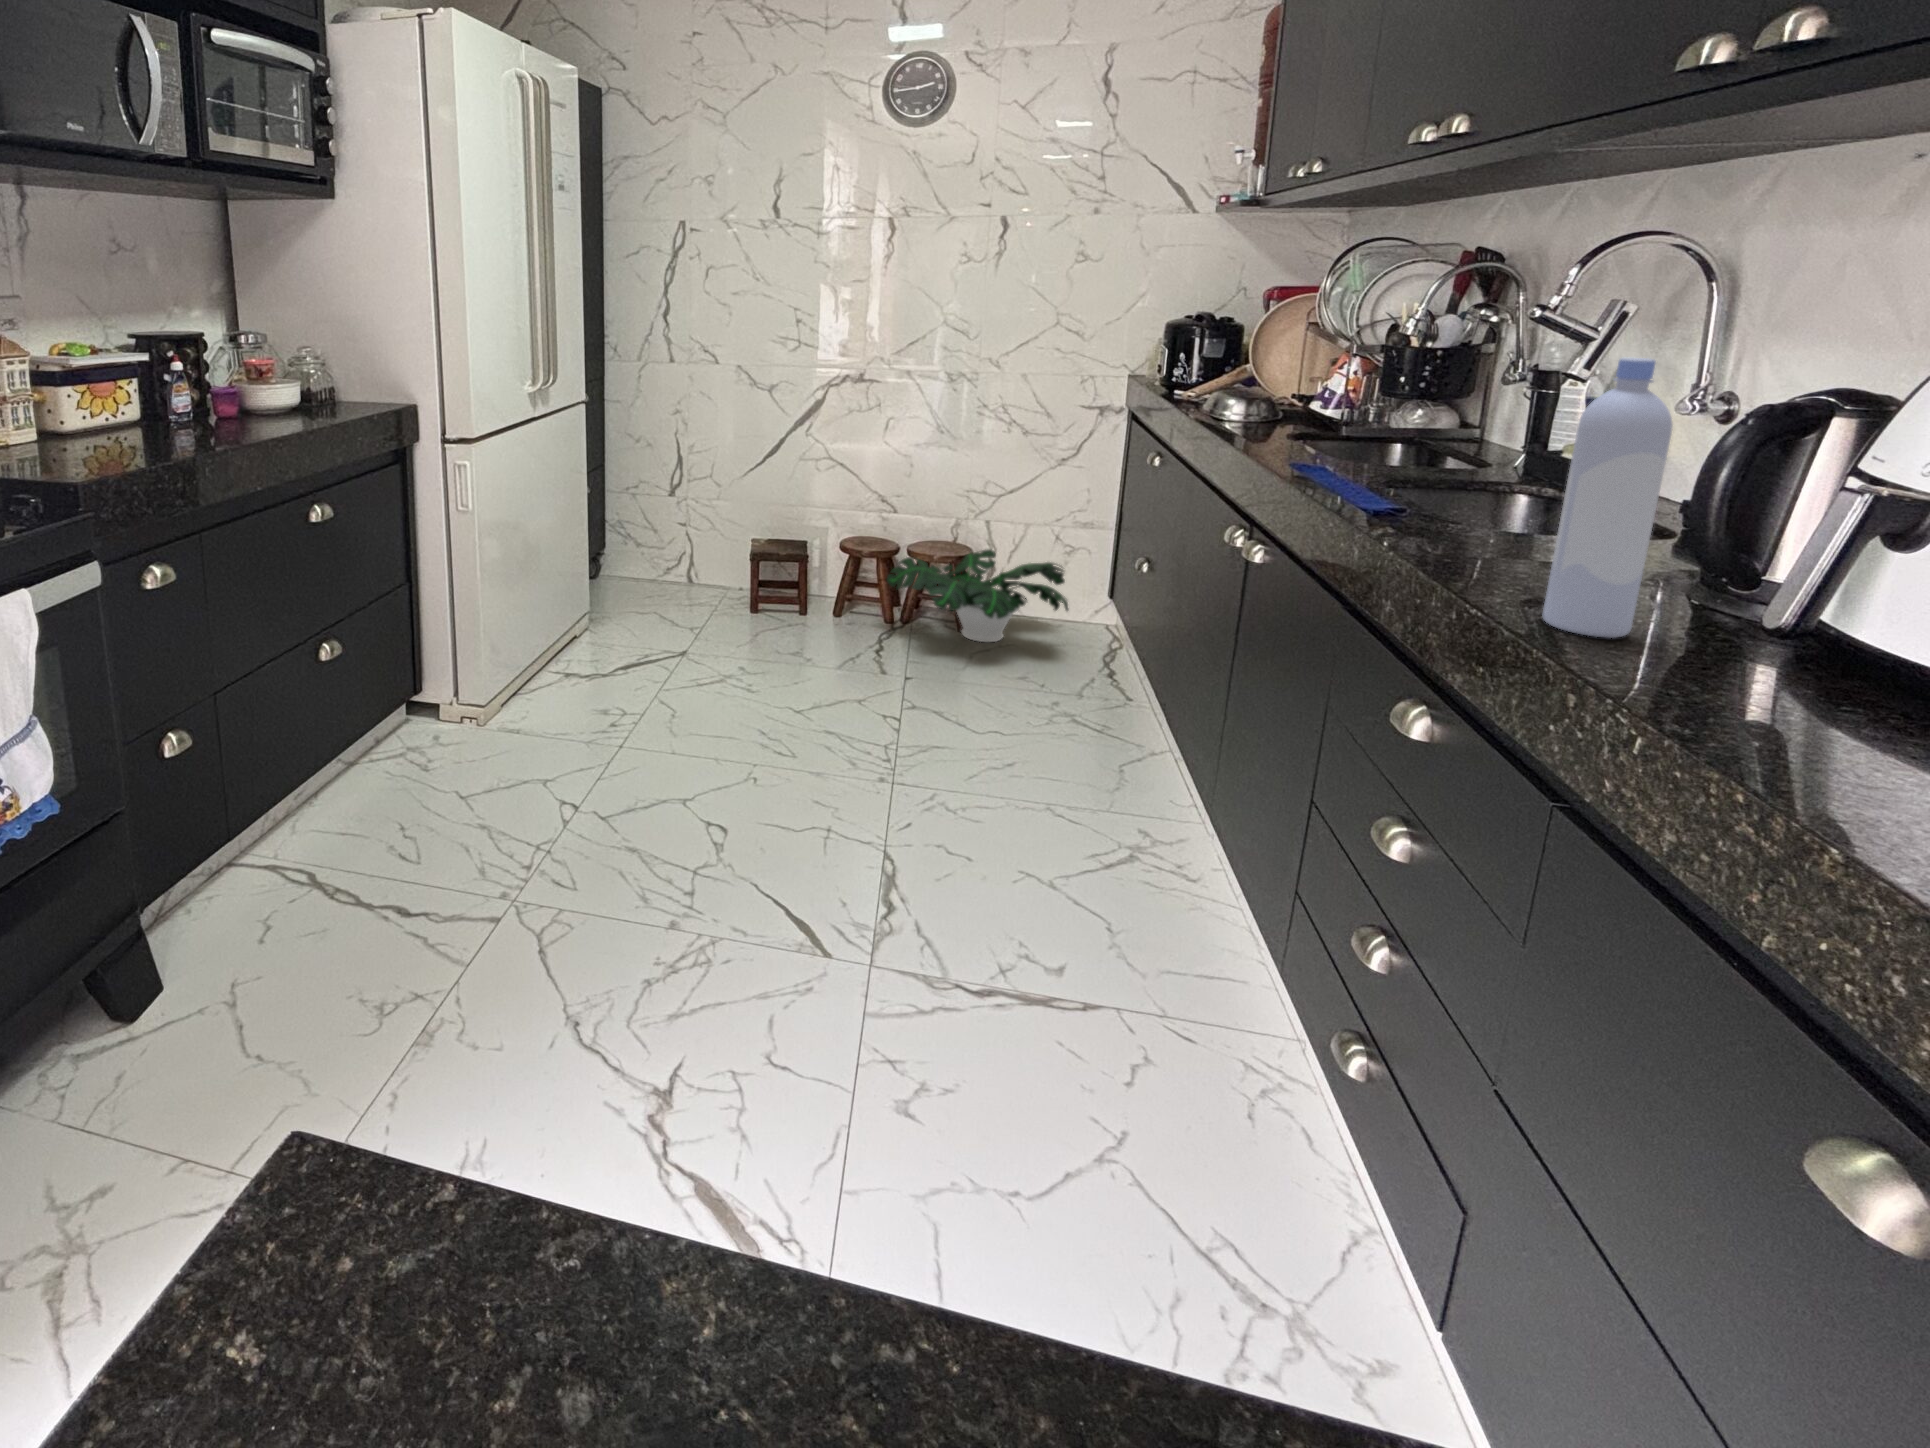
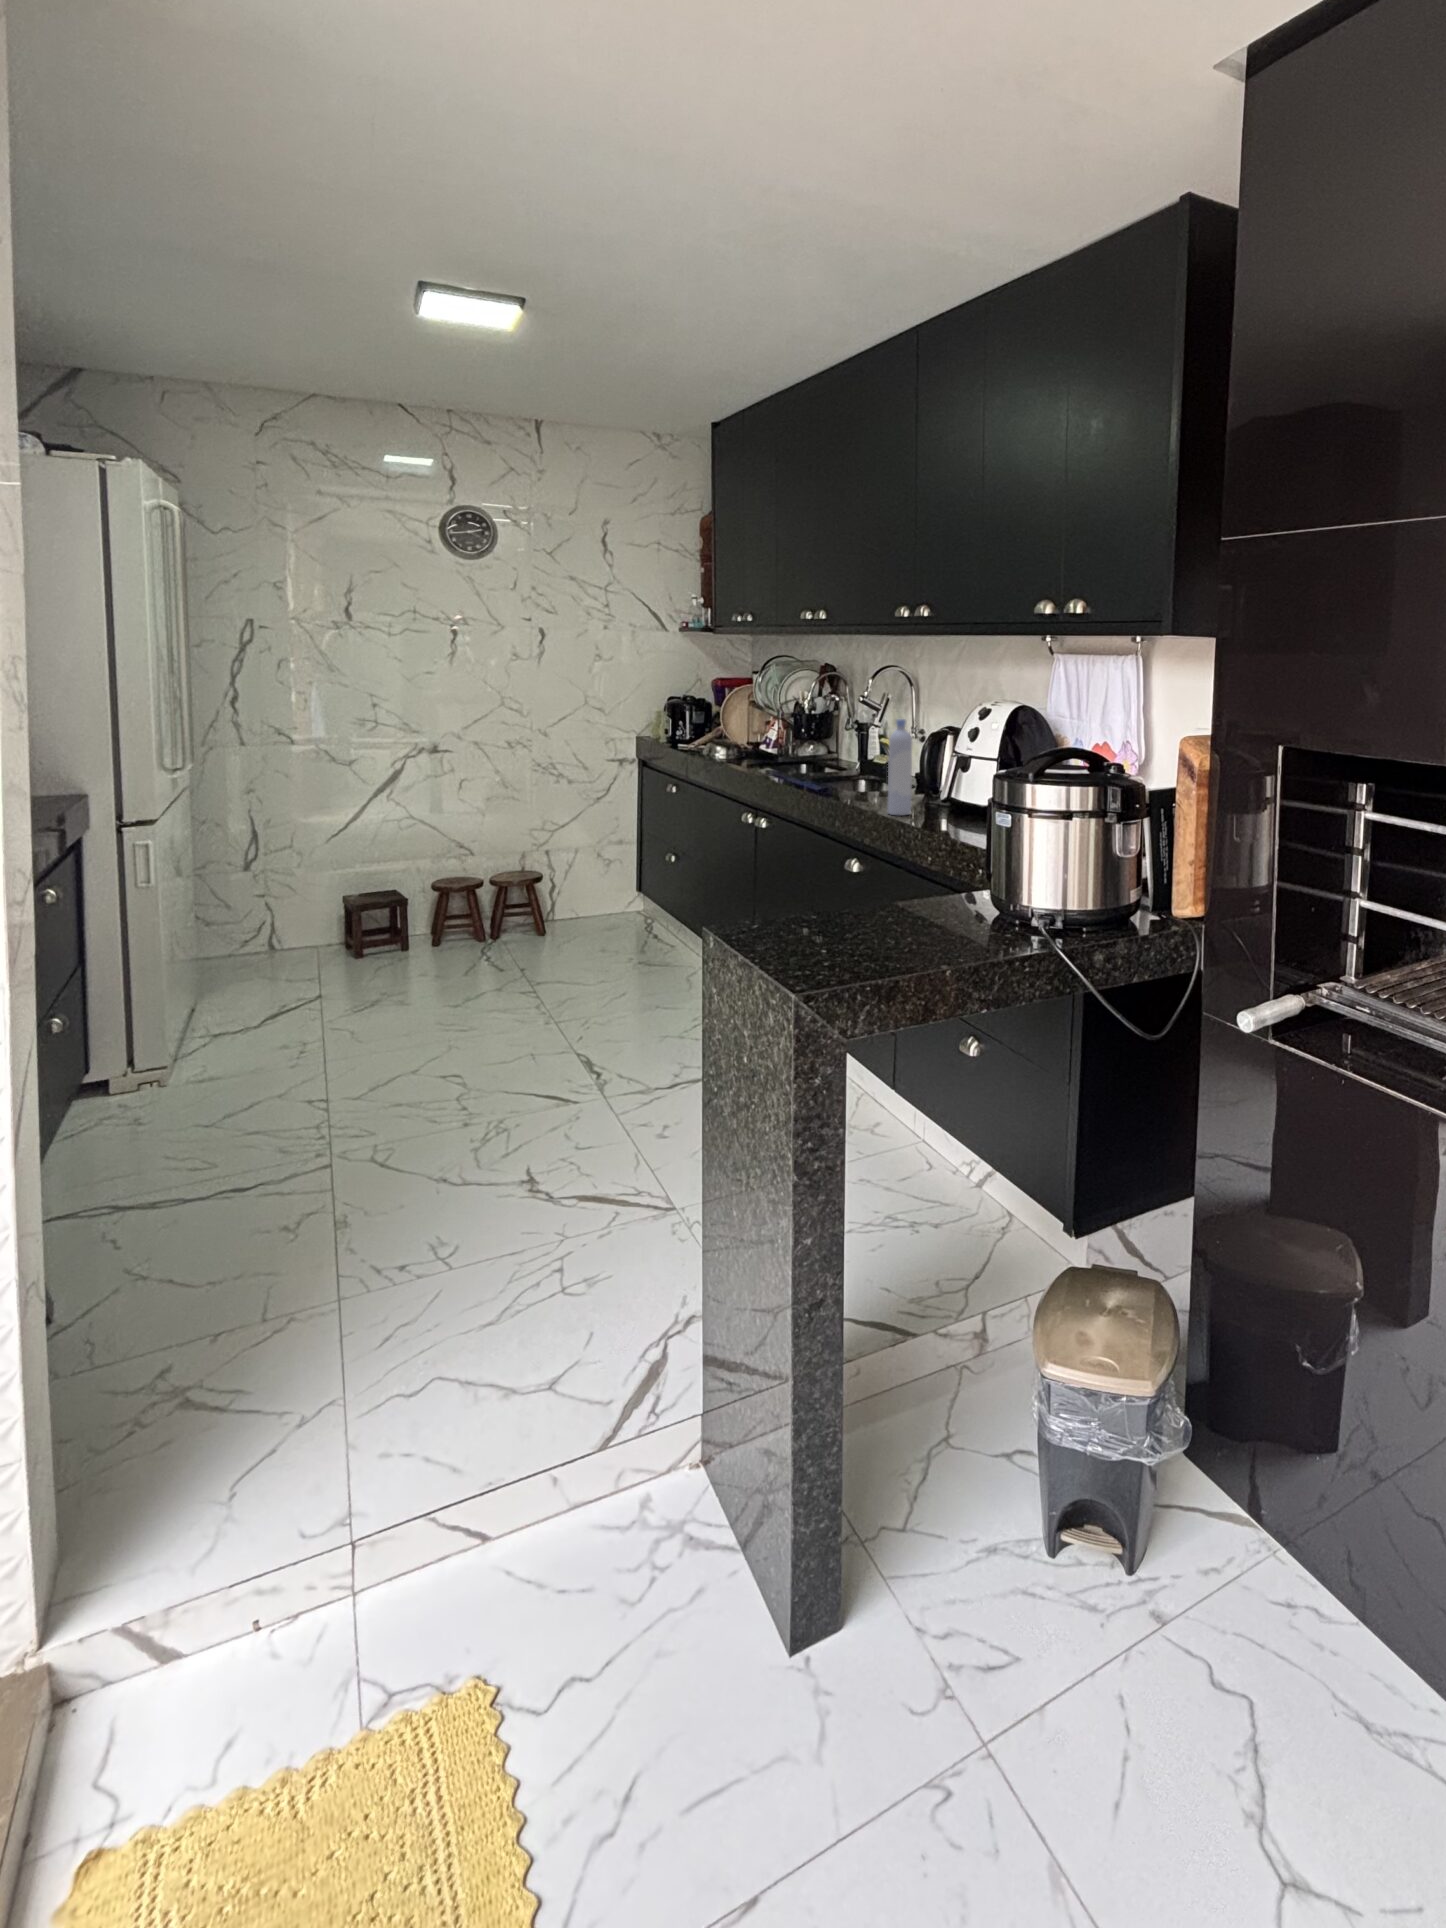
potted plant: present [887,549,1068,642] -> none [484,871,627,939]

